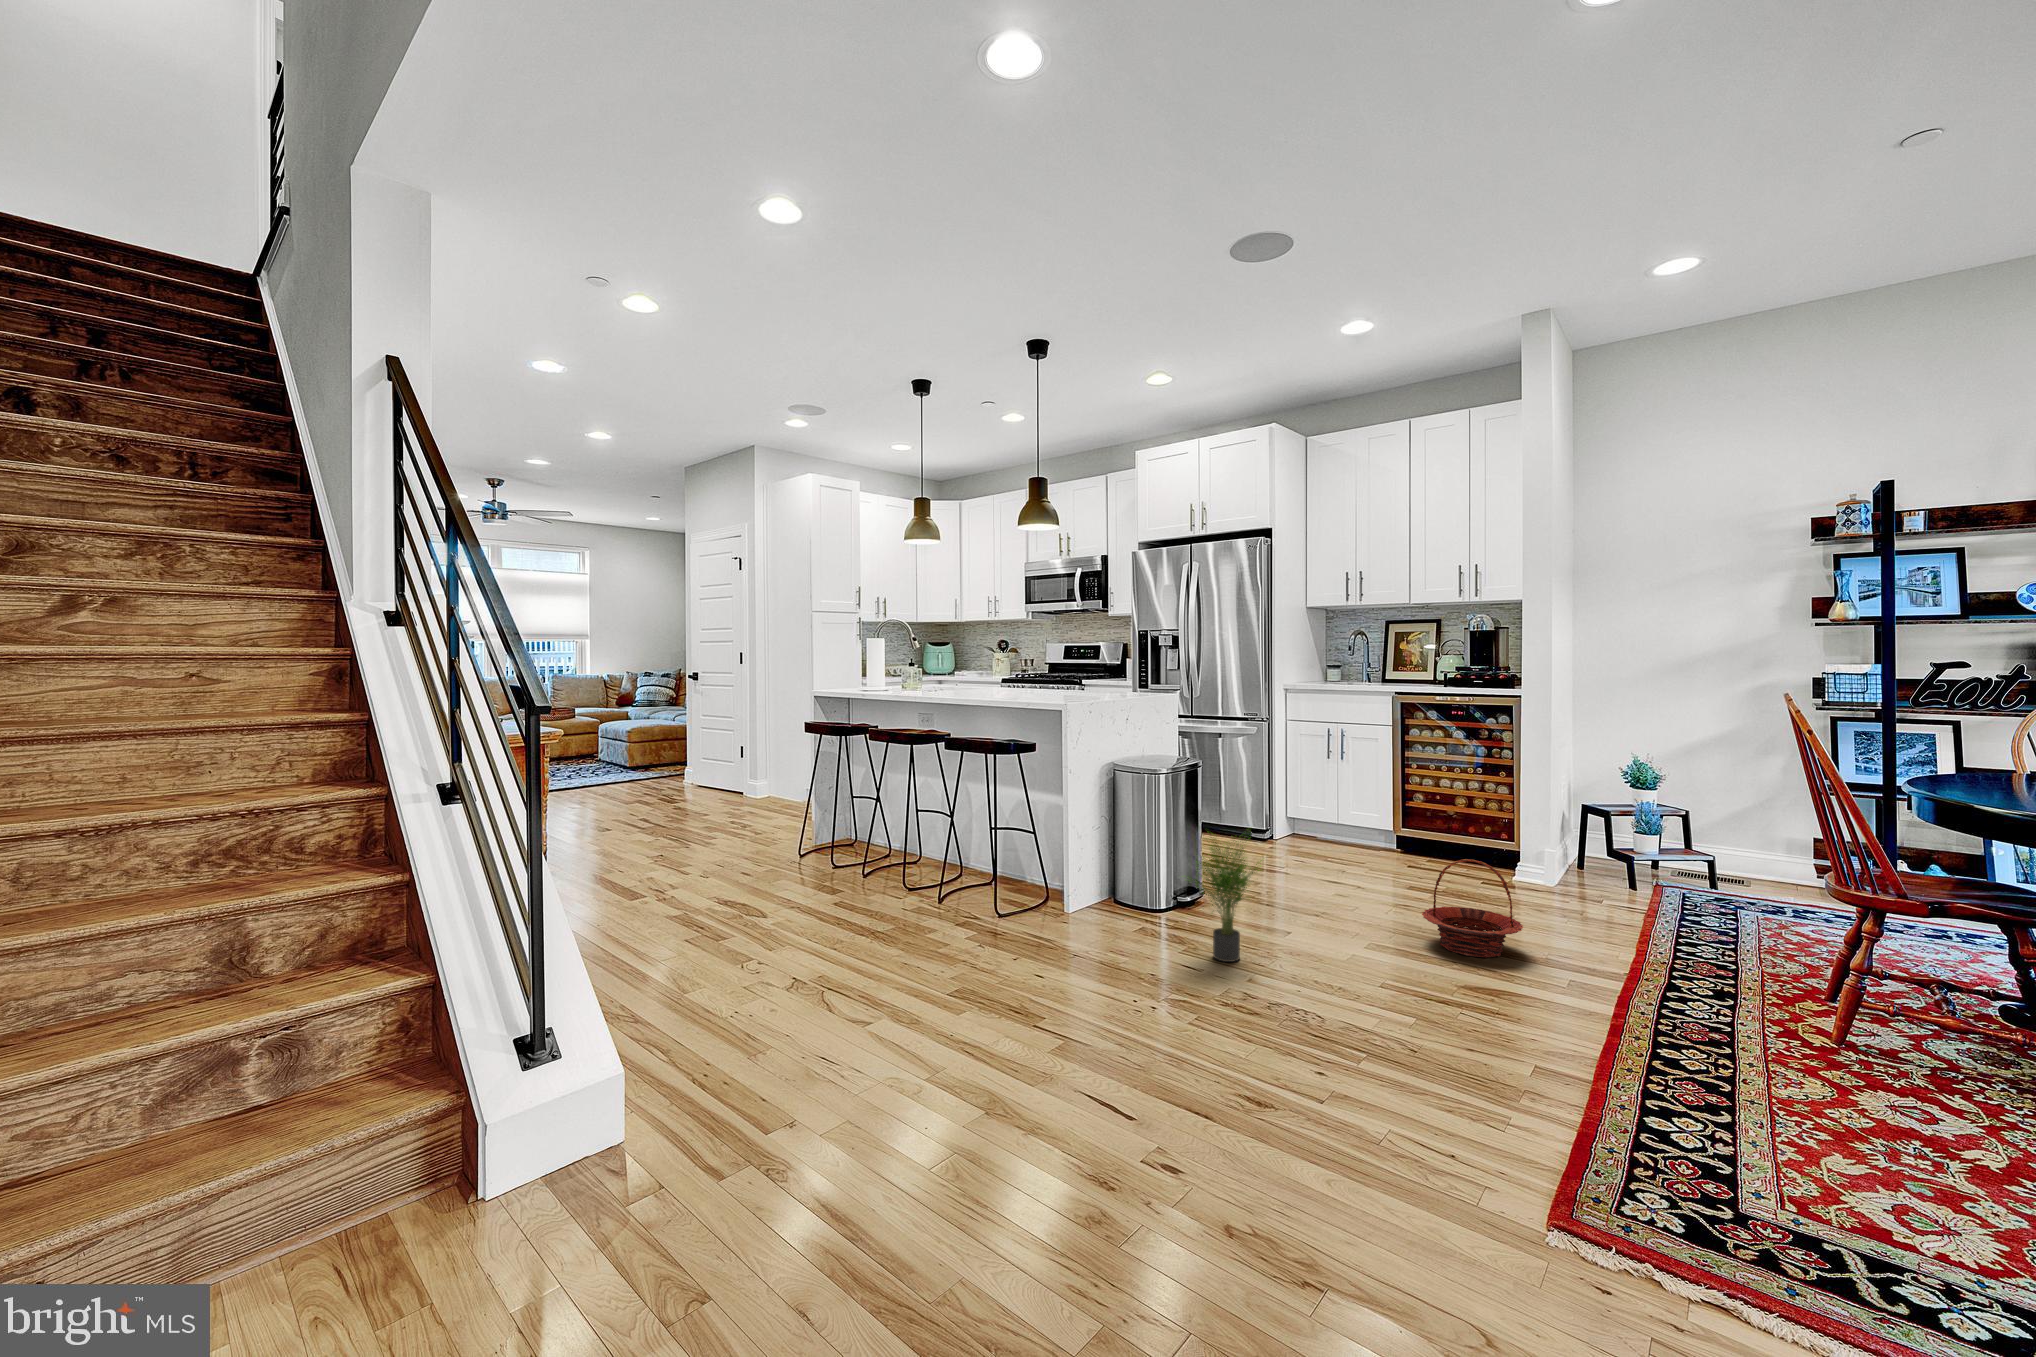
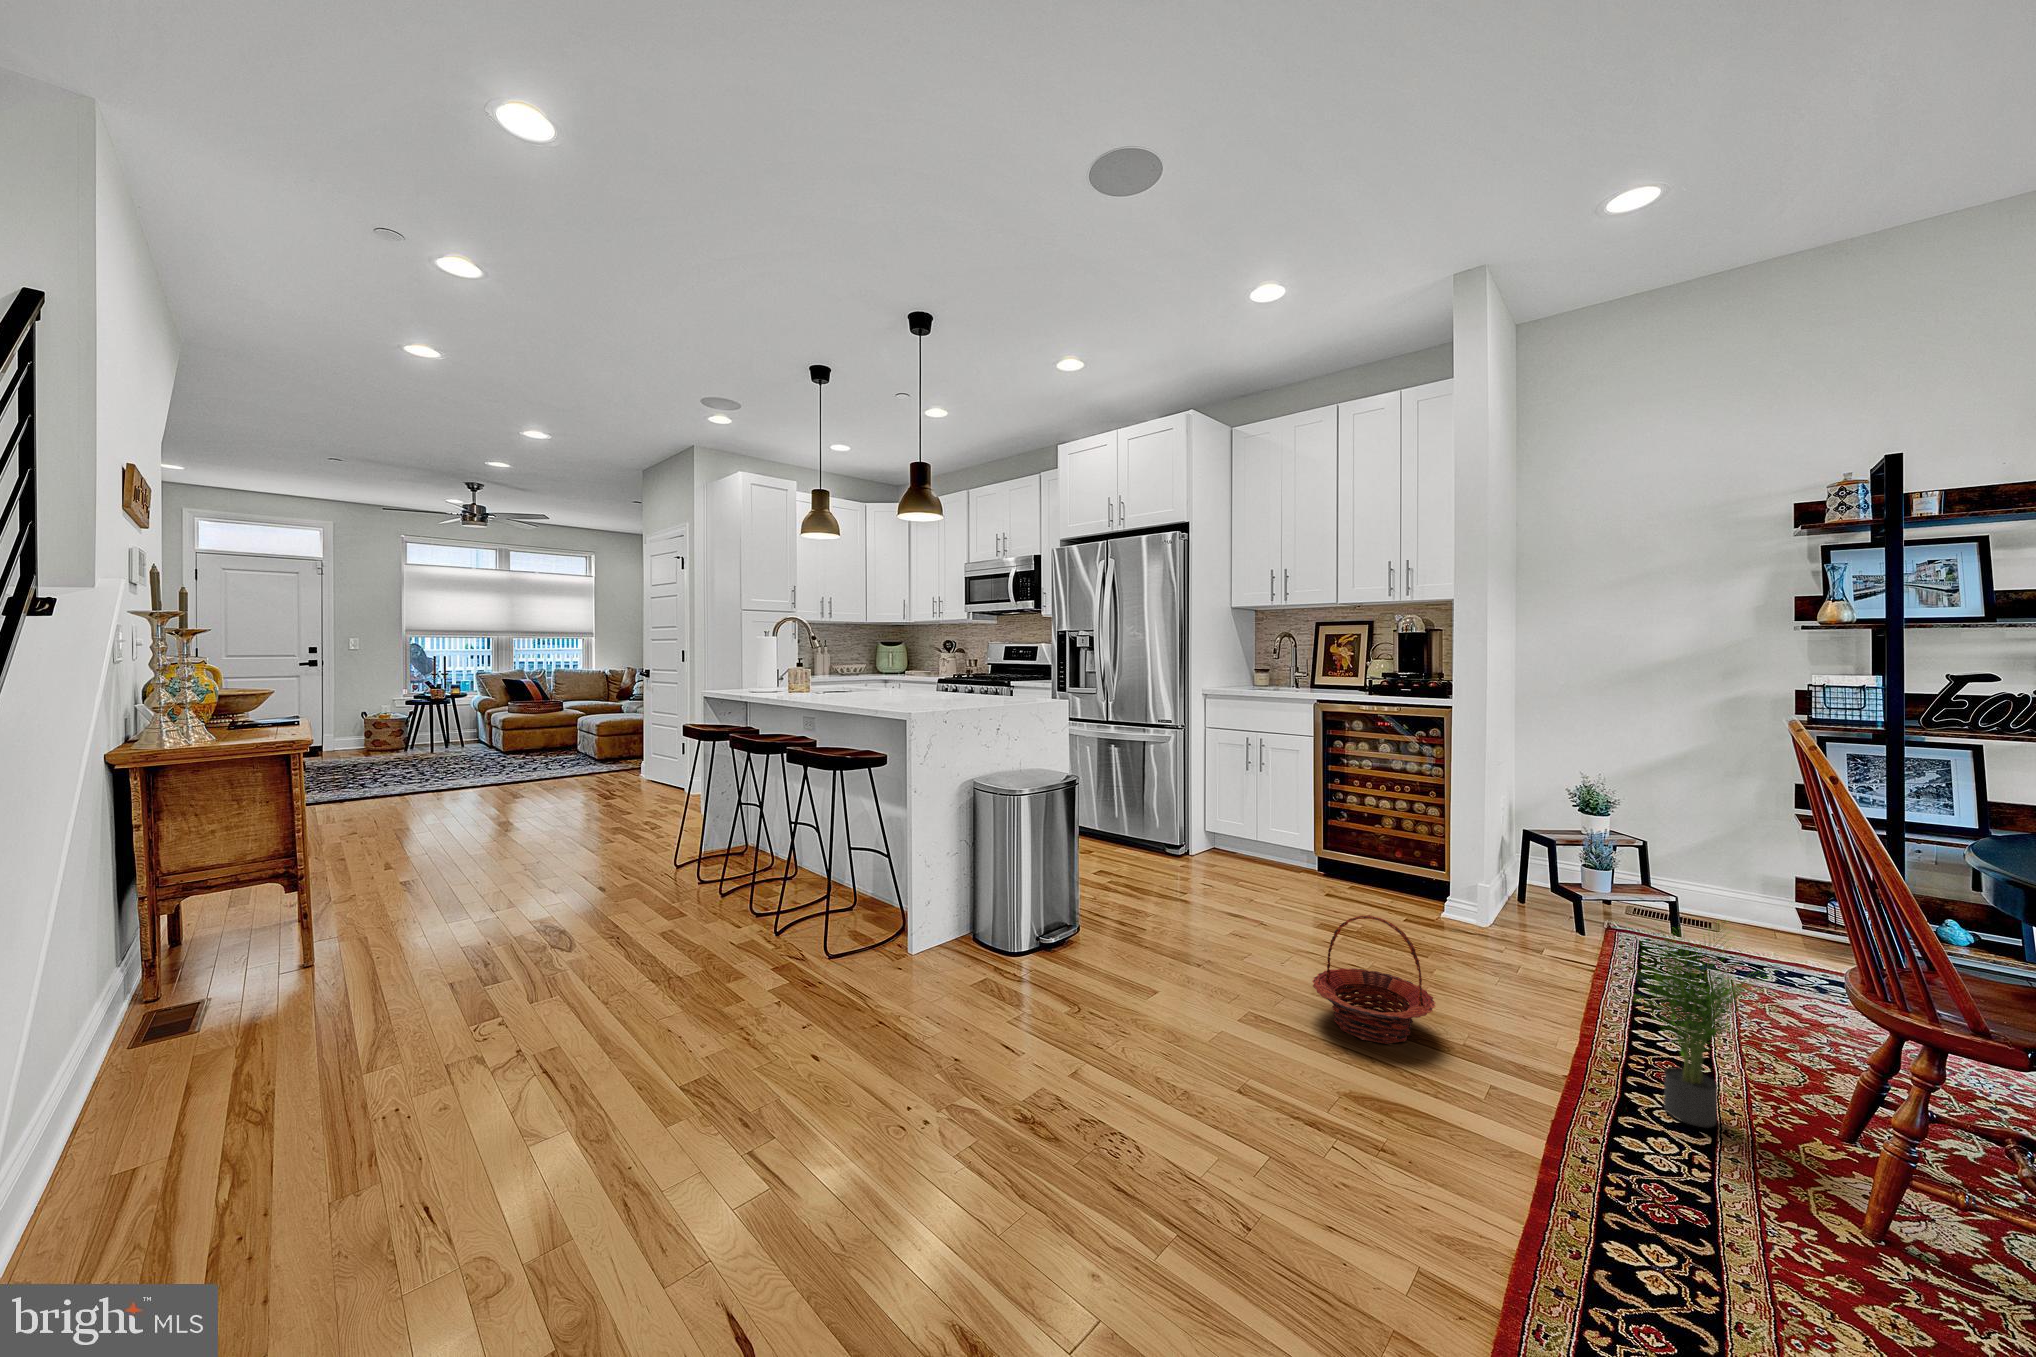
potted plant: present [1191,838,1259,962] -> present [1635,929,1773,1127]

